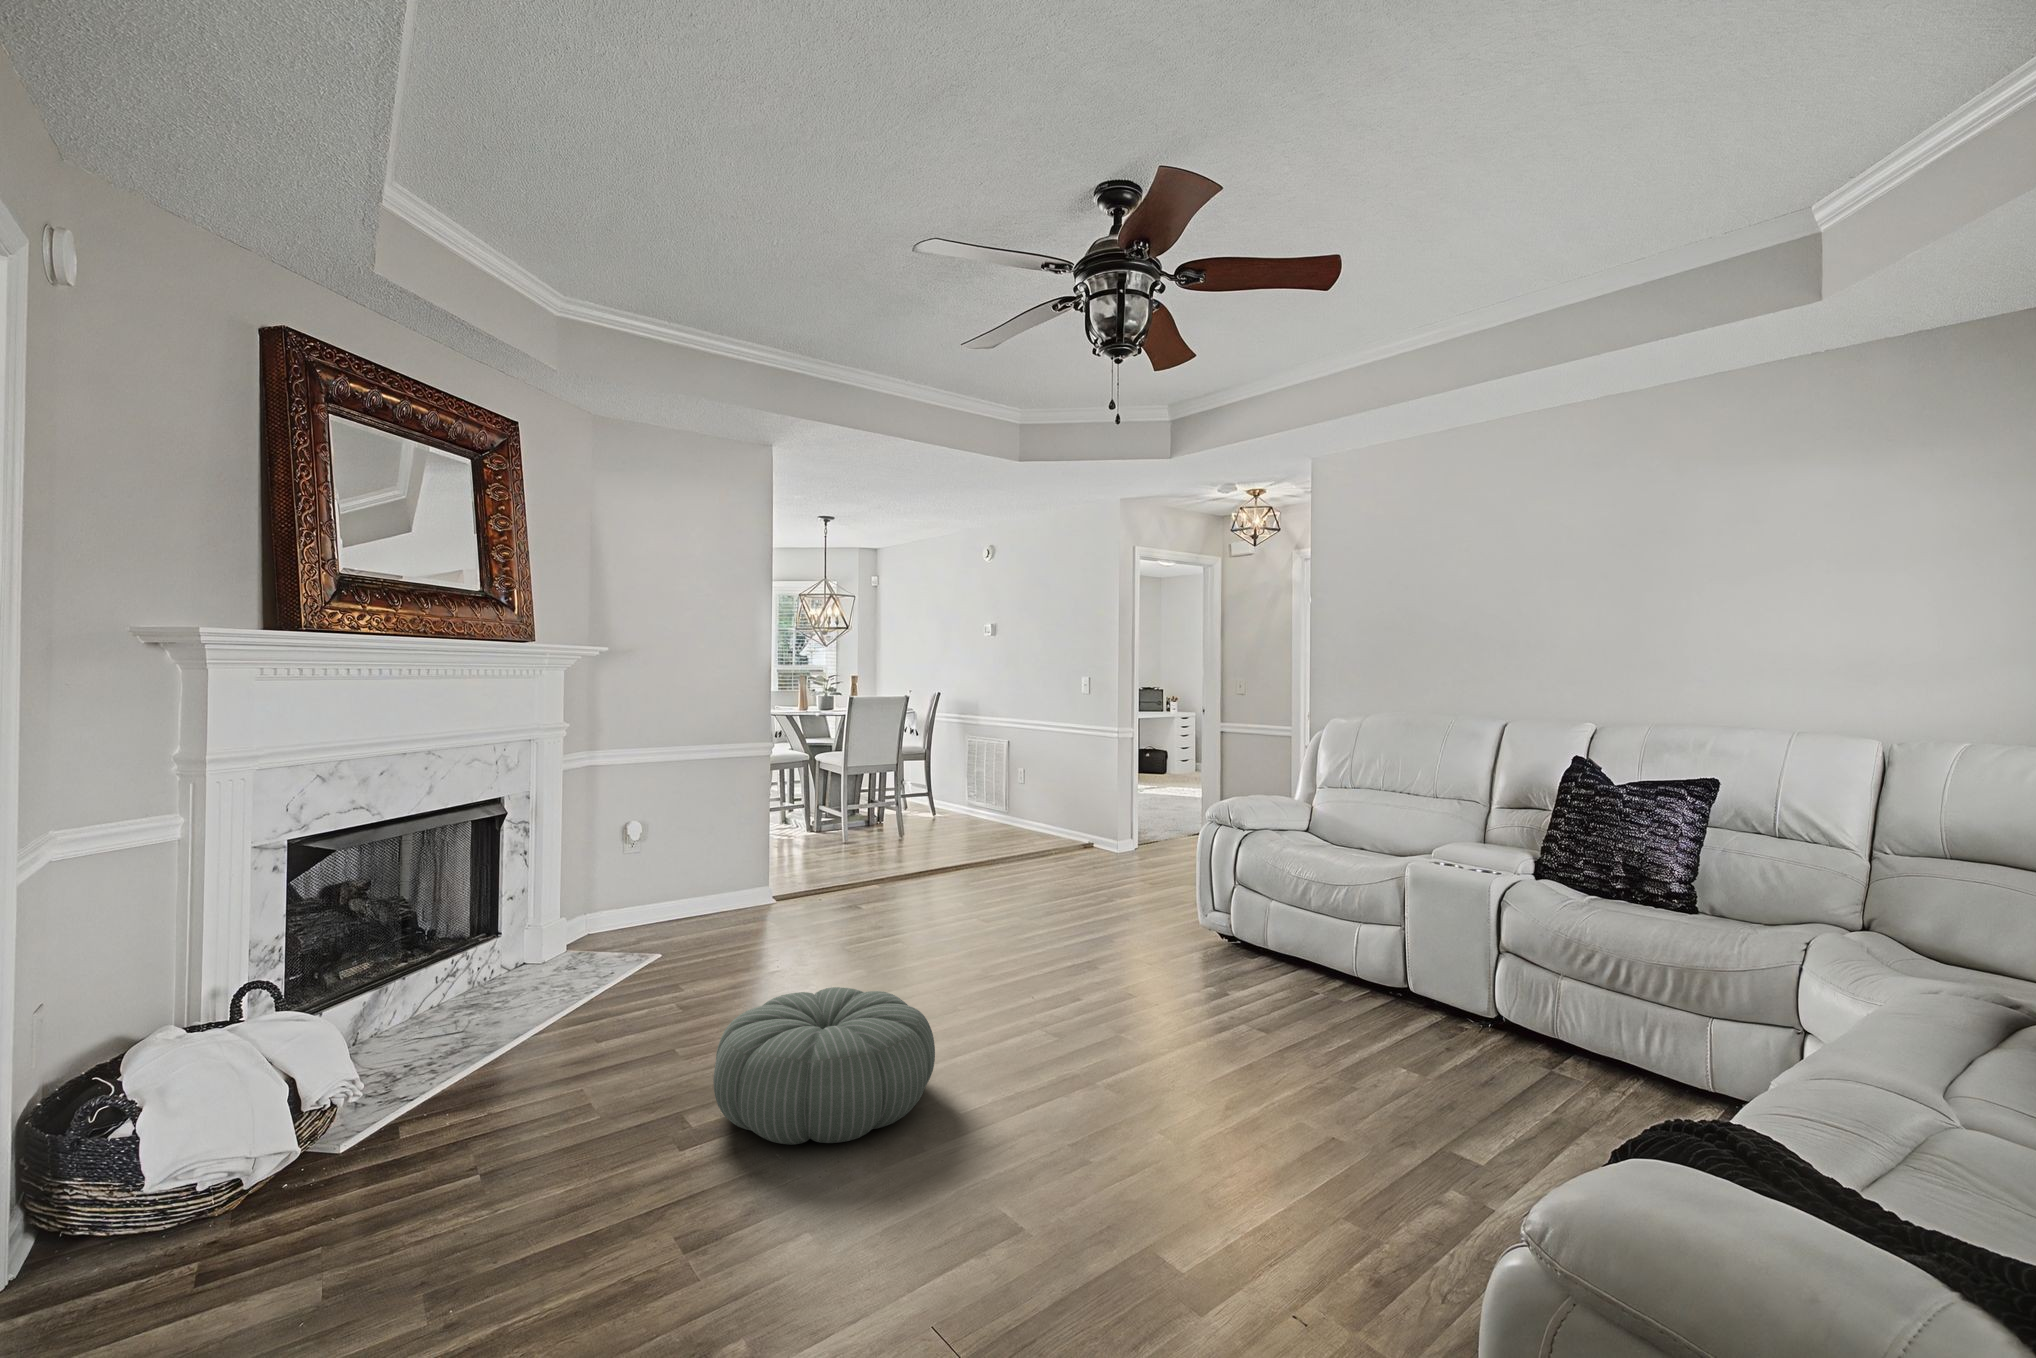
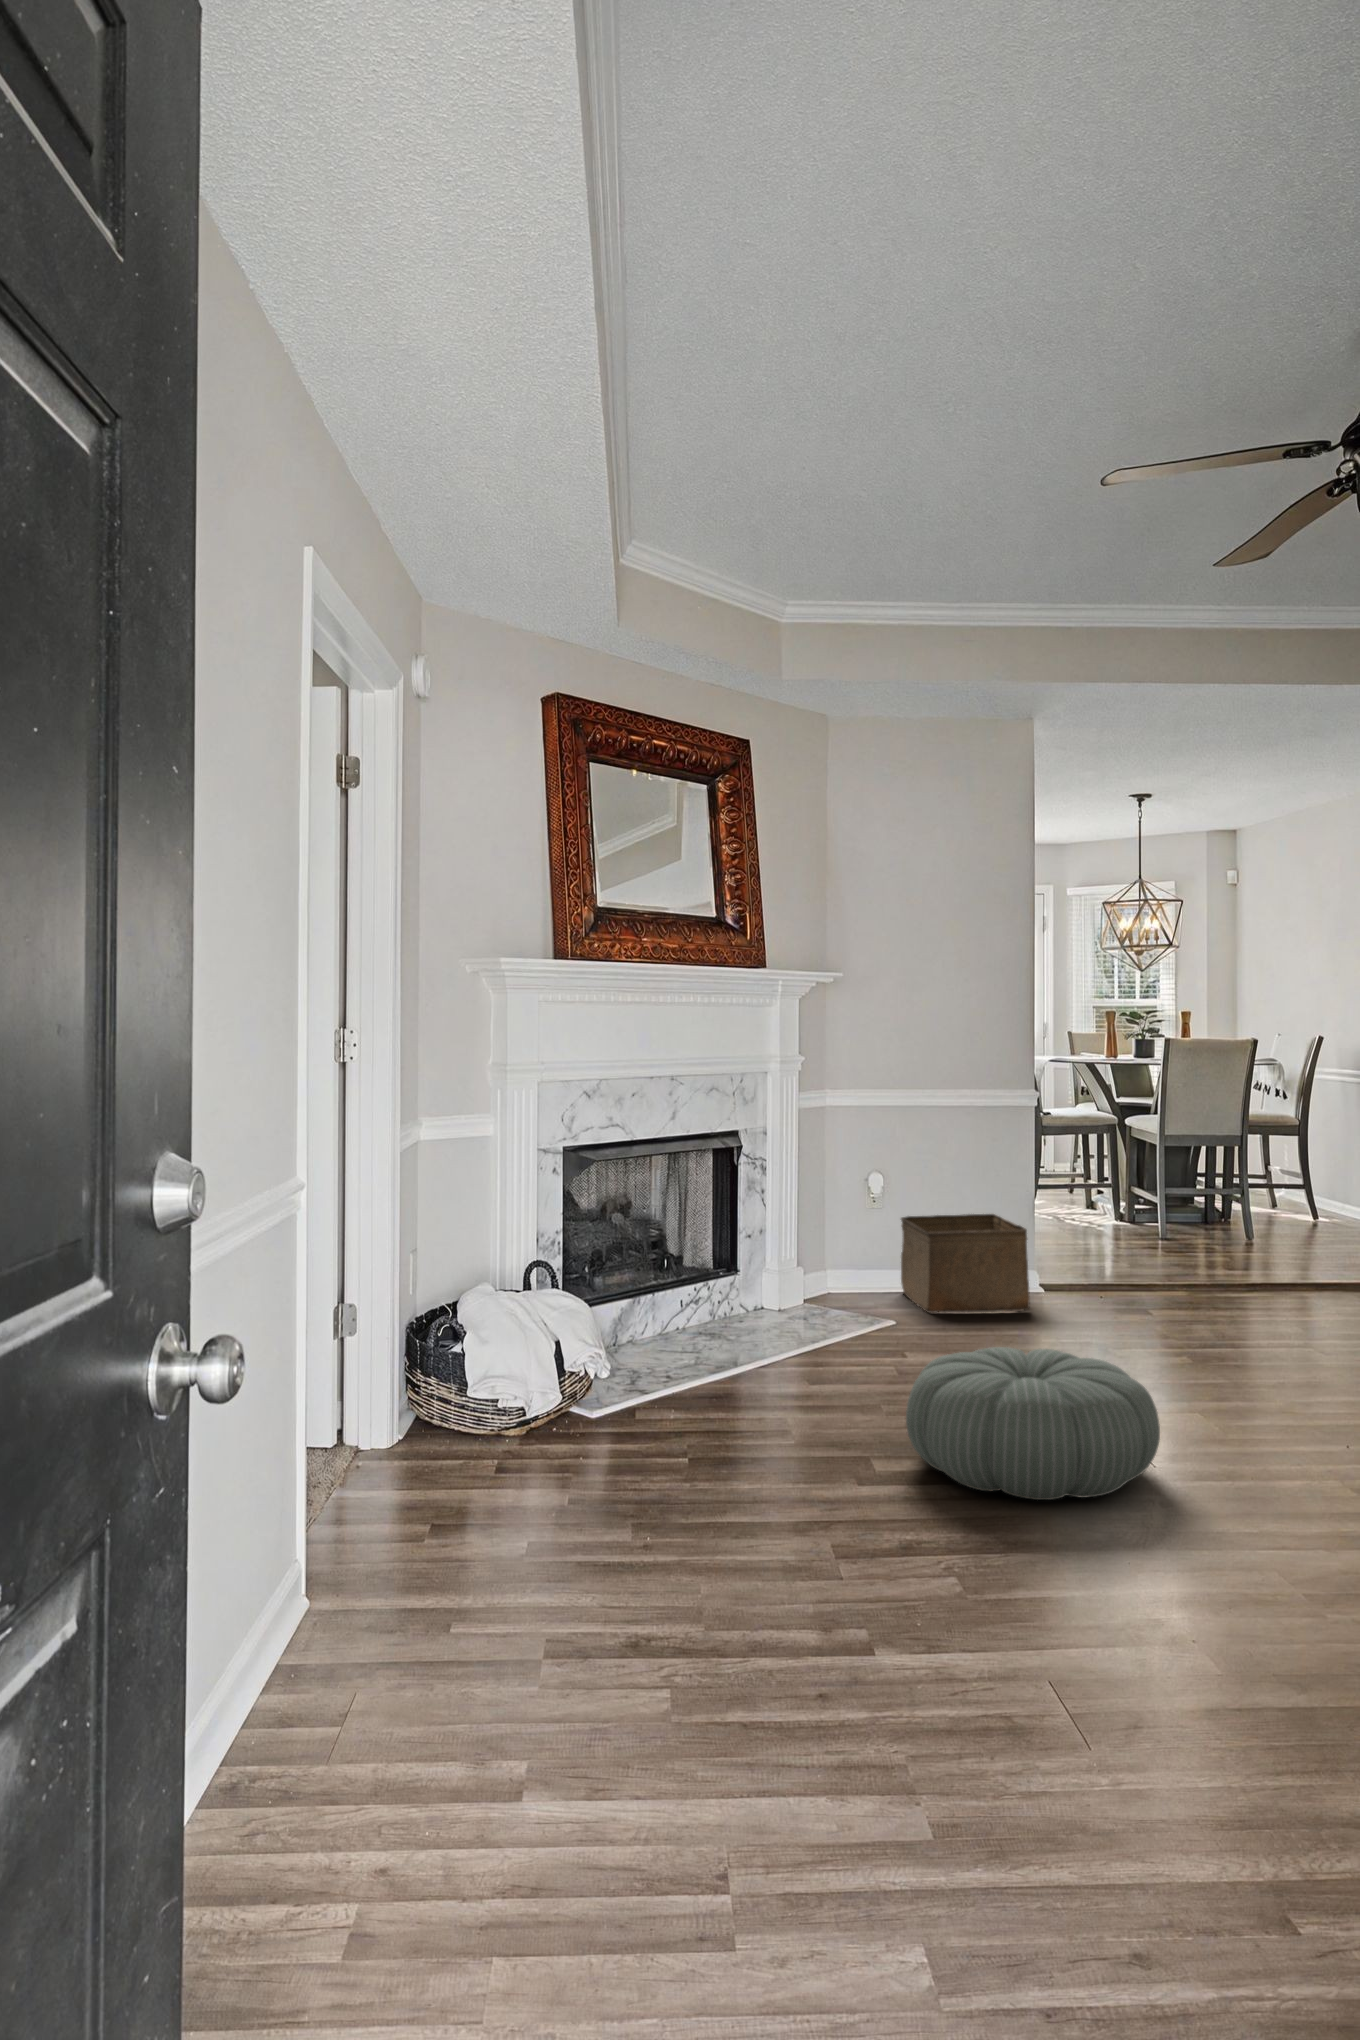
storage bin: none [658,847,773,941] -> present [901,1214,1030,1313]

